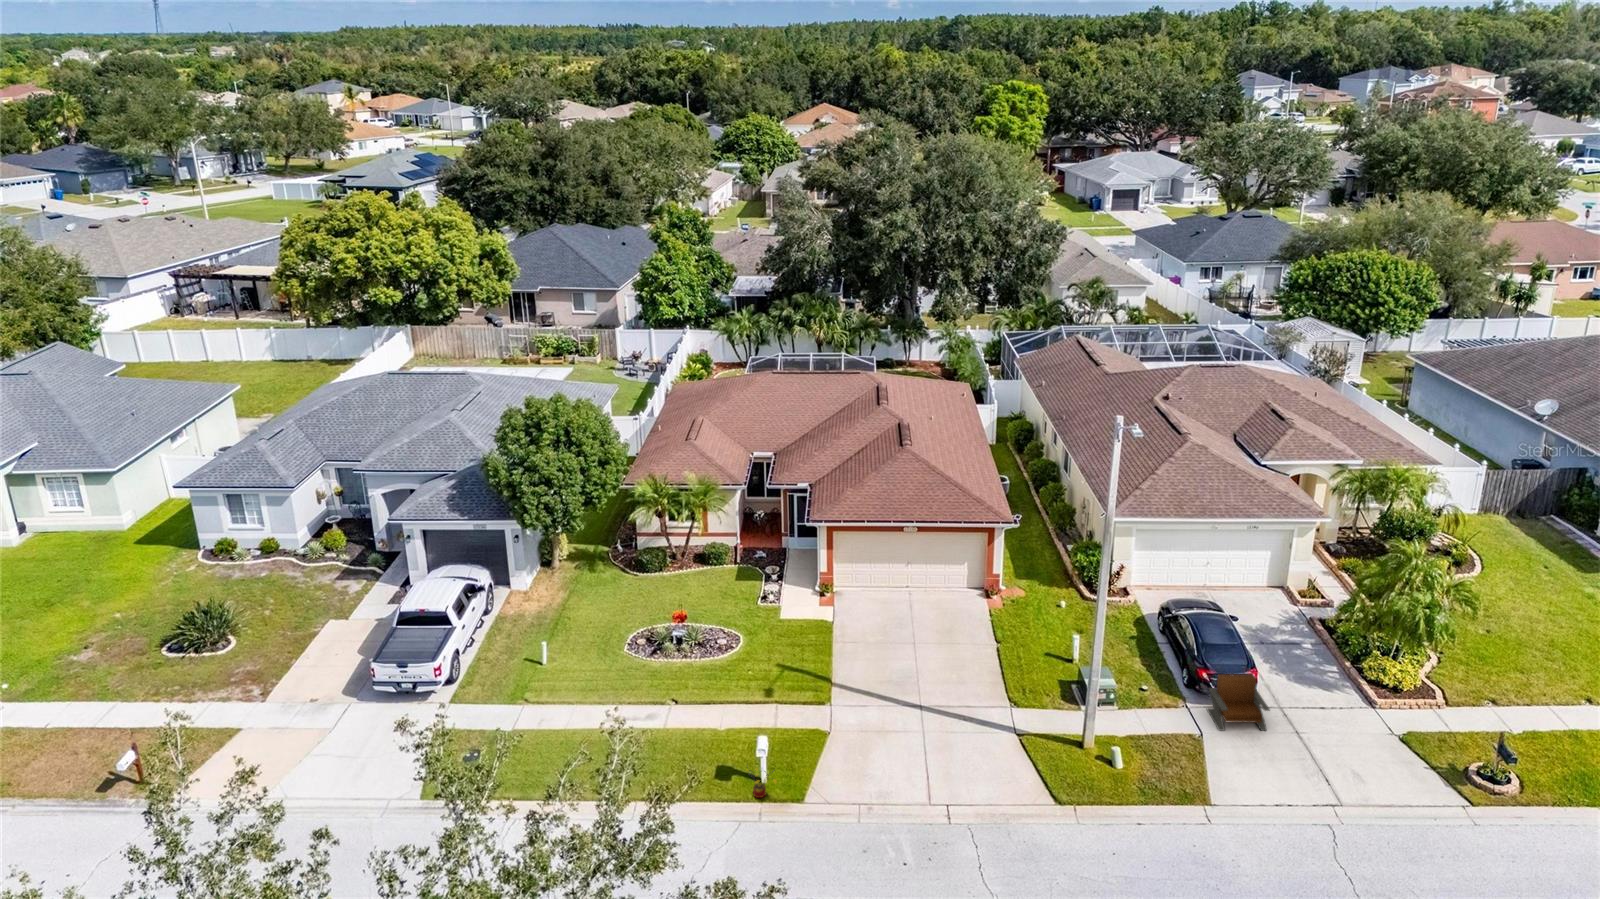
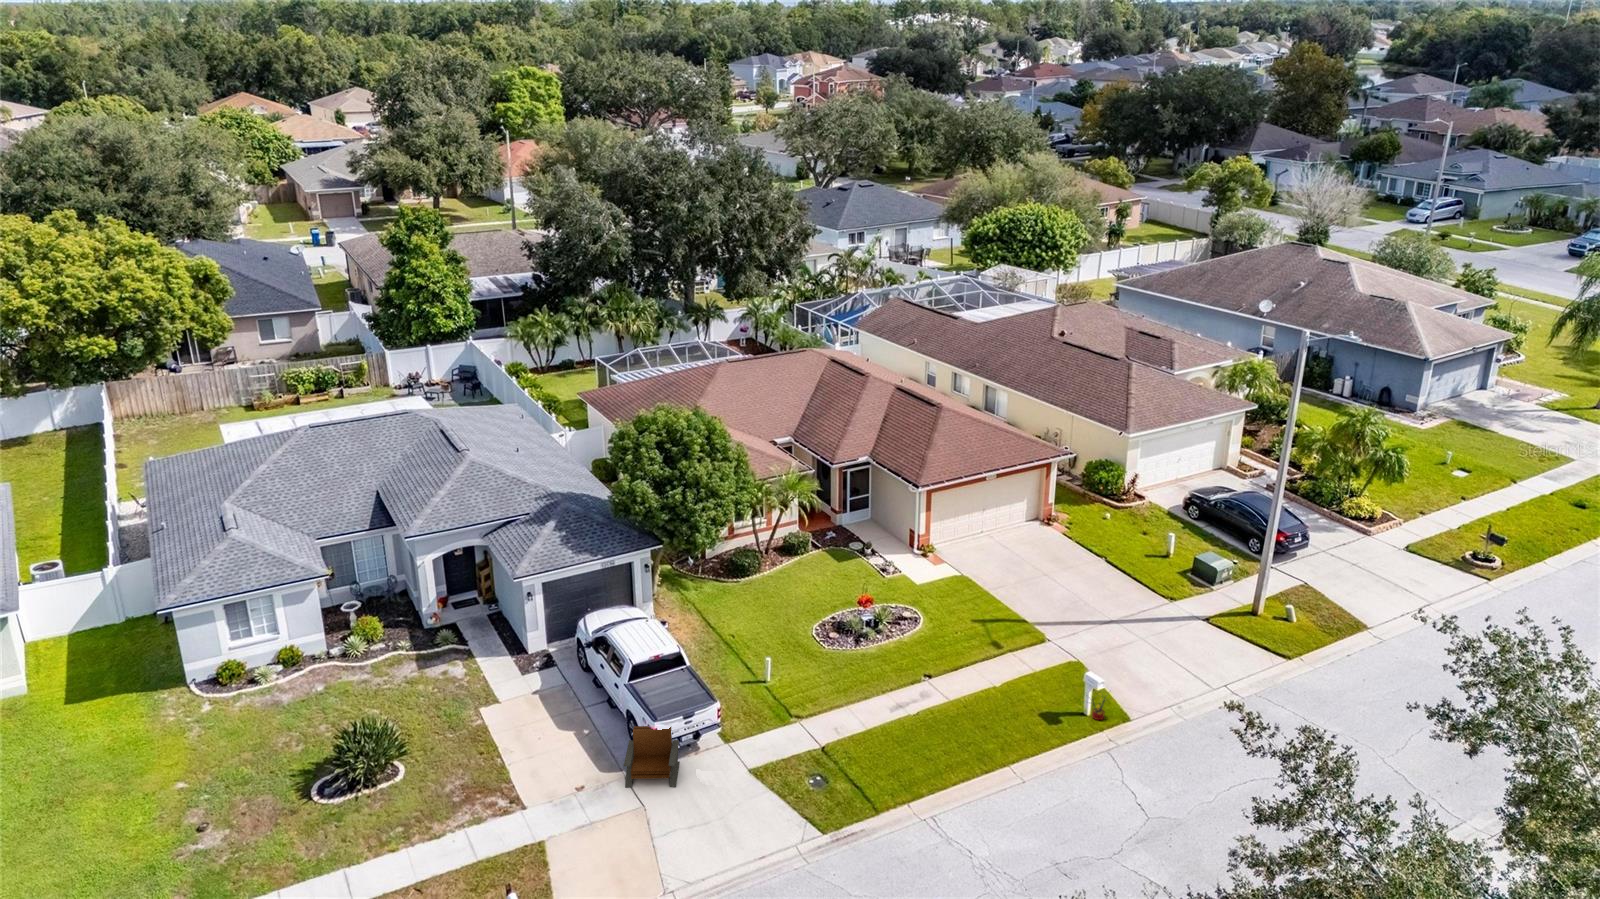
lounge chair: present [1207,674,1270,731] -> present [624,726,680,788]

